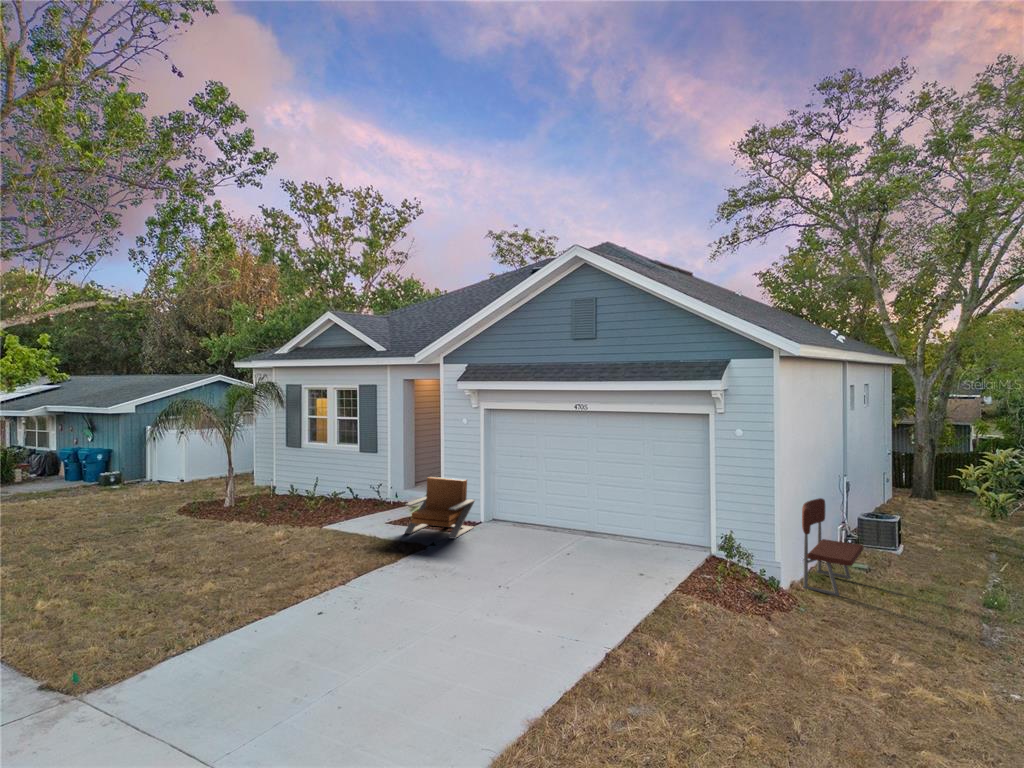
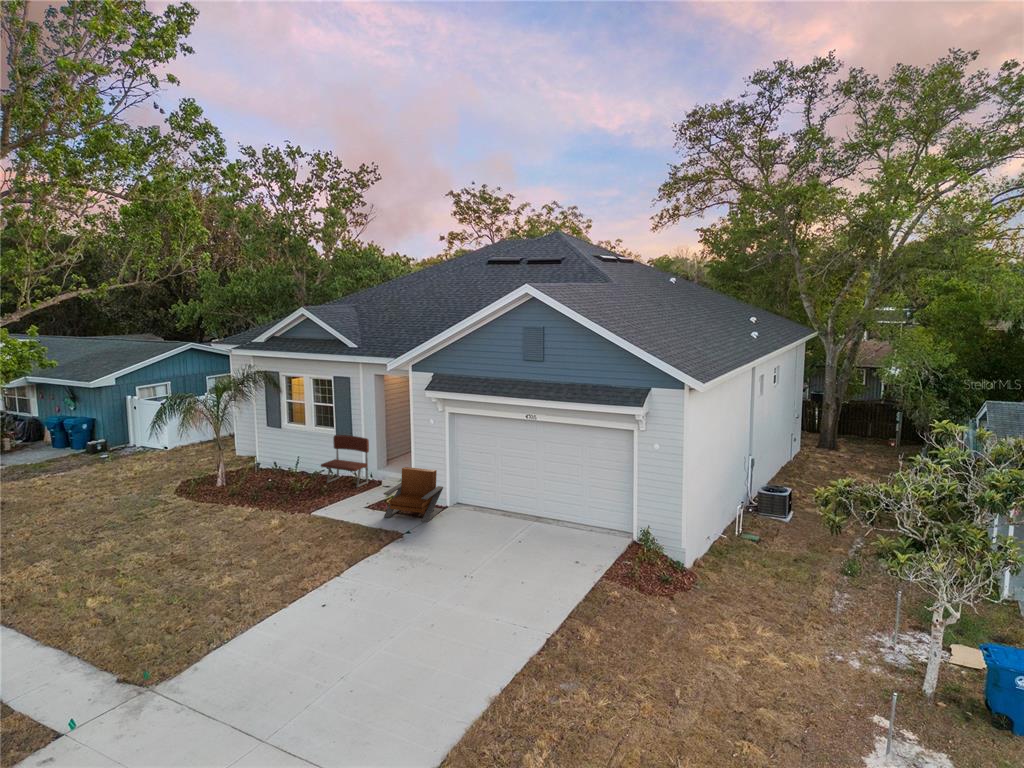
bench: present [802,498,863,596] -> present [321,435,369,487]

